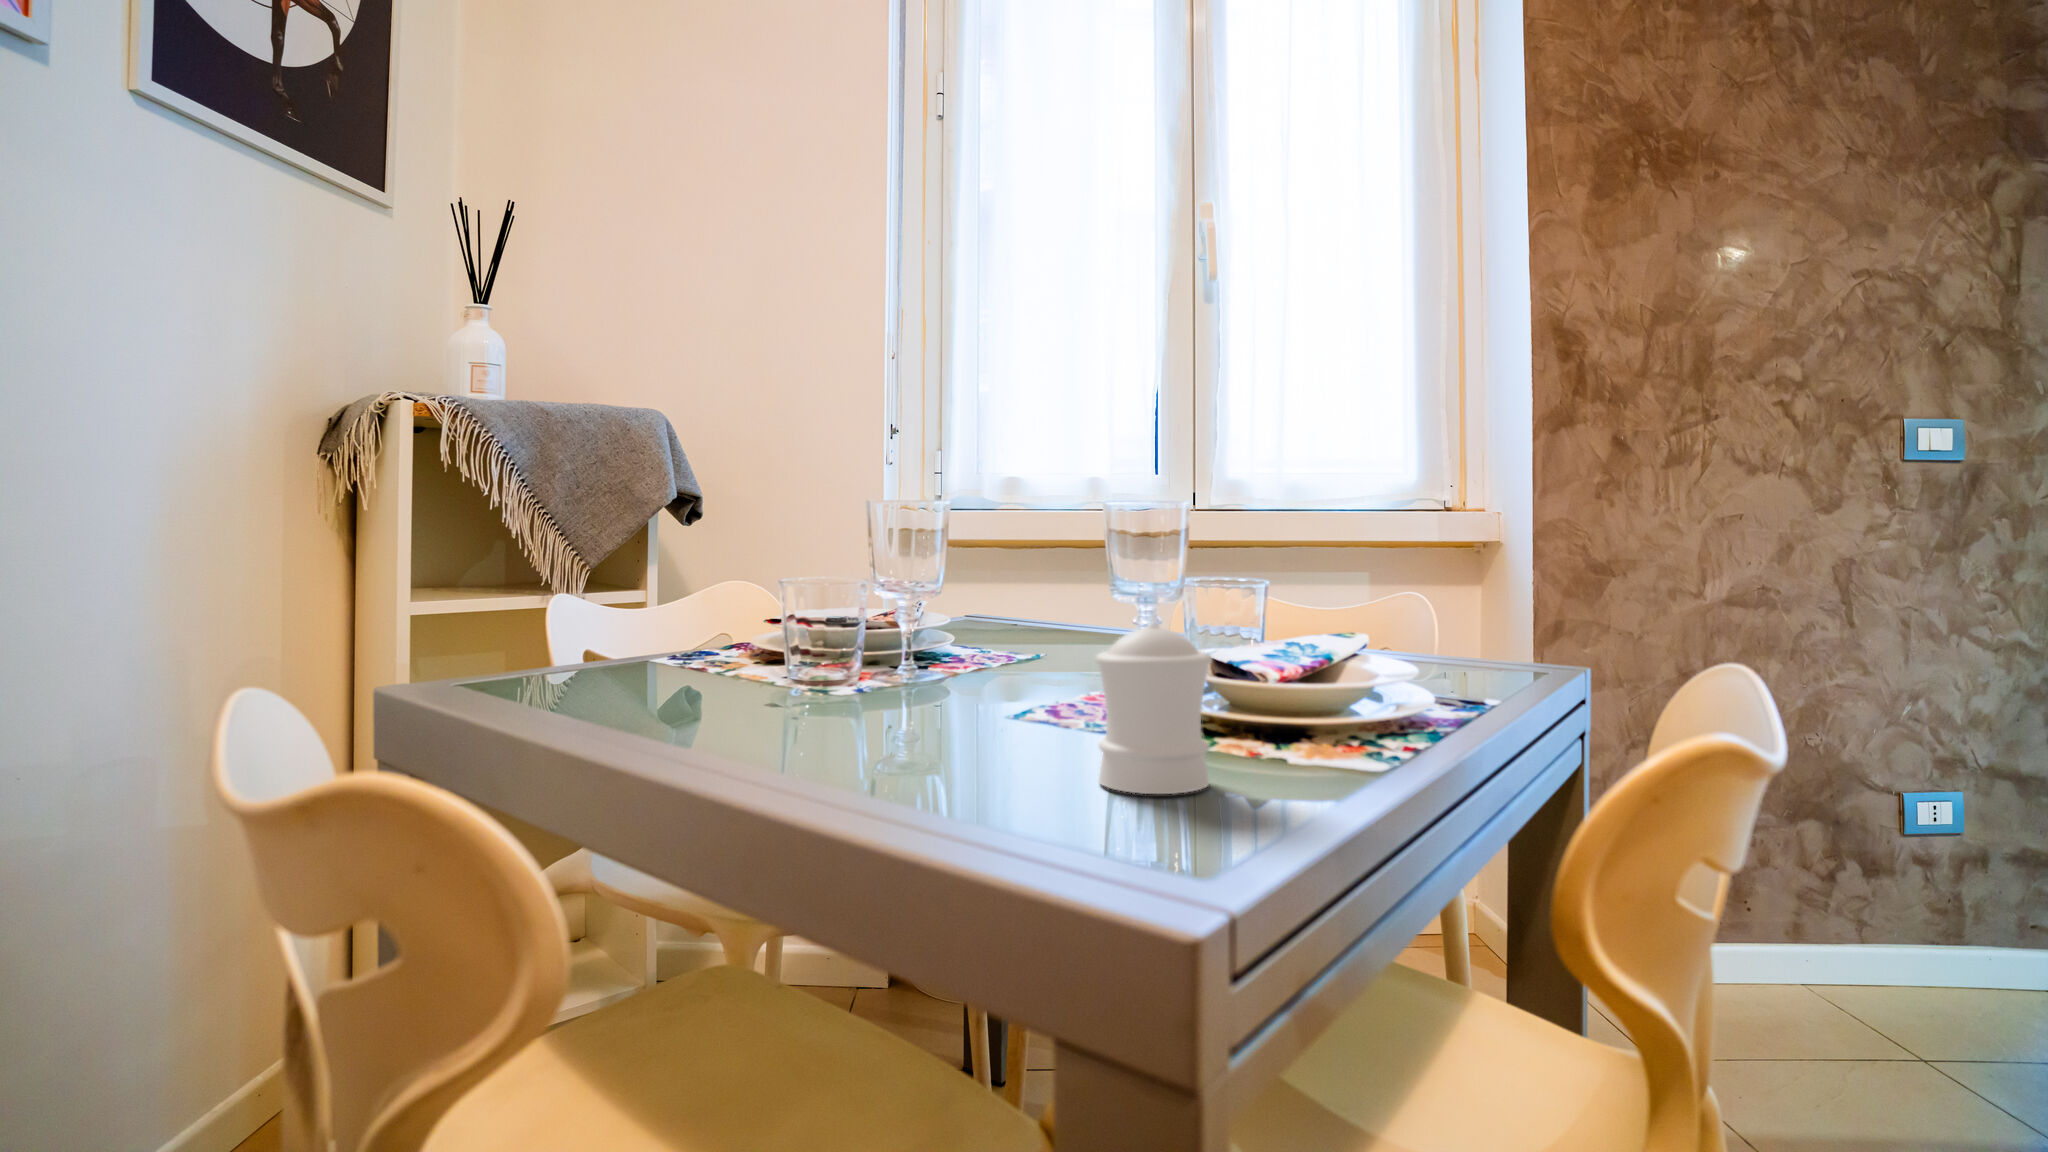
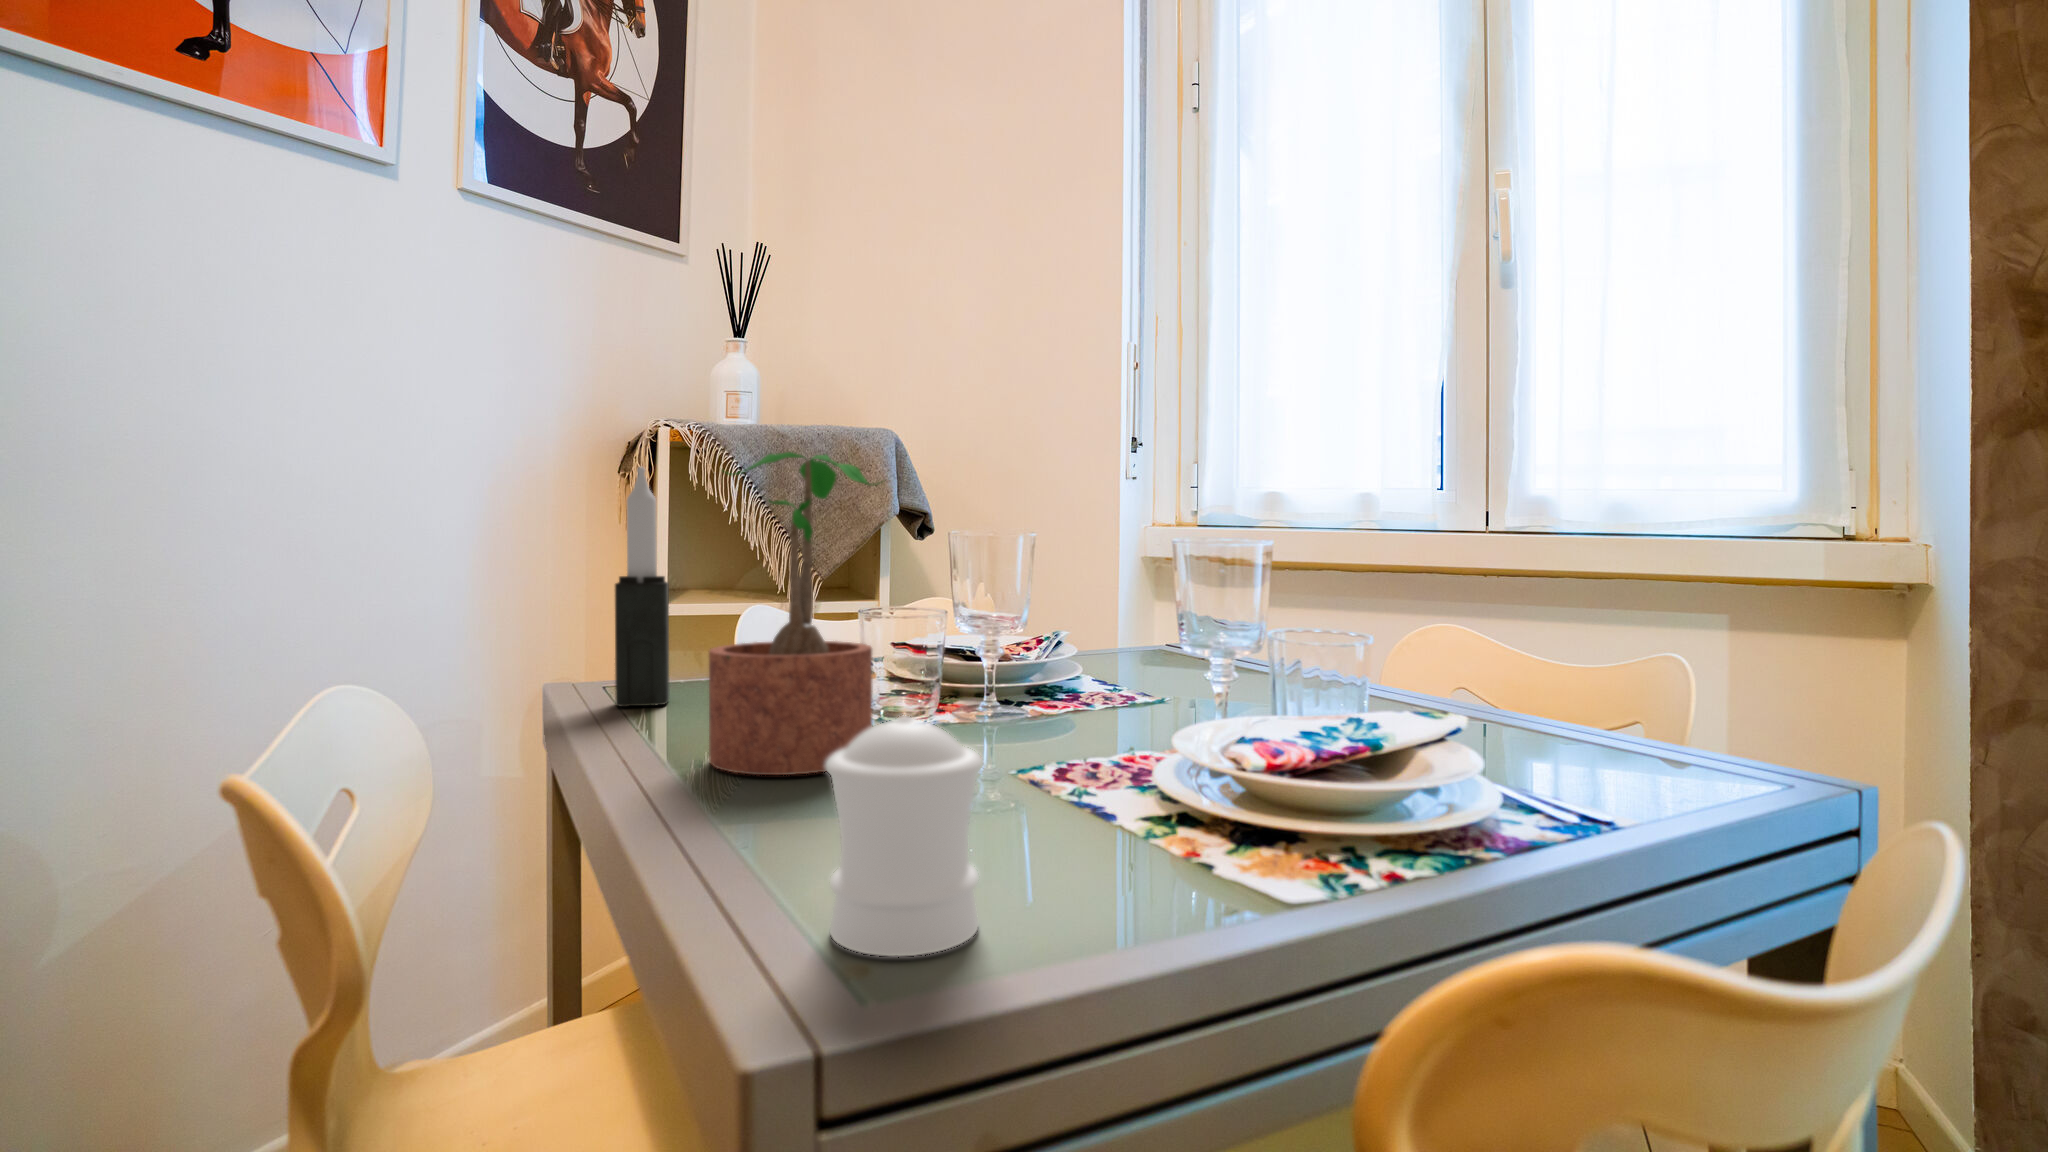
potted plant: none [750,428,916,720] -> present [709,452,886,775]
candle: none [541,439,603,687] -> present [615,467,669,707]

